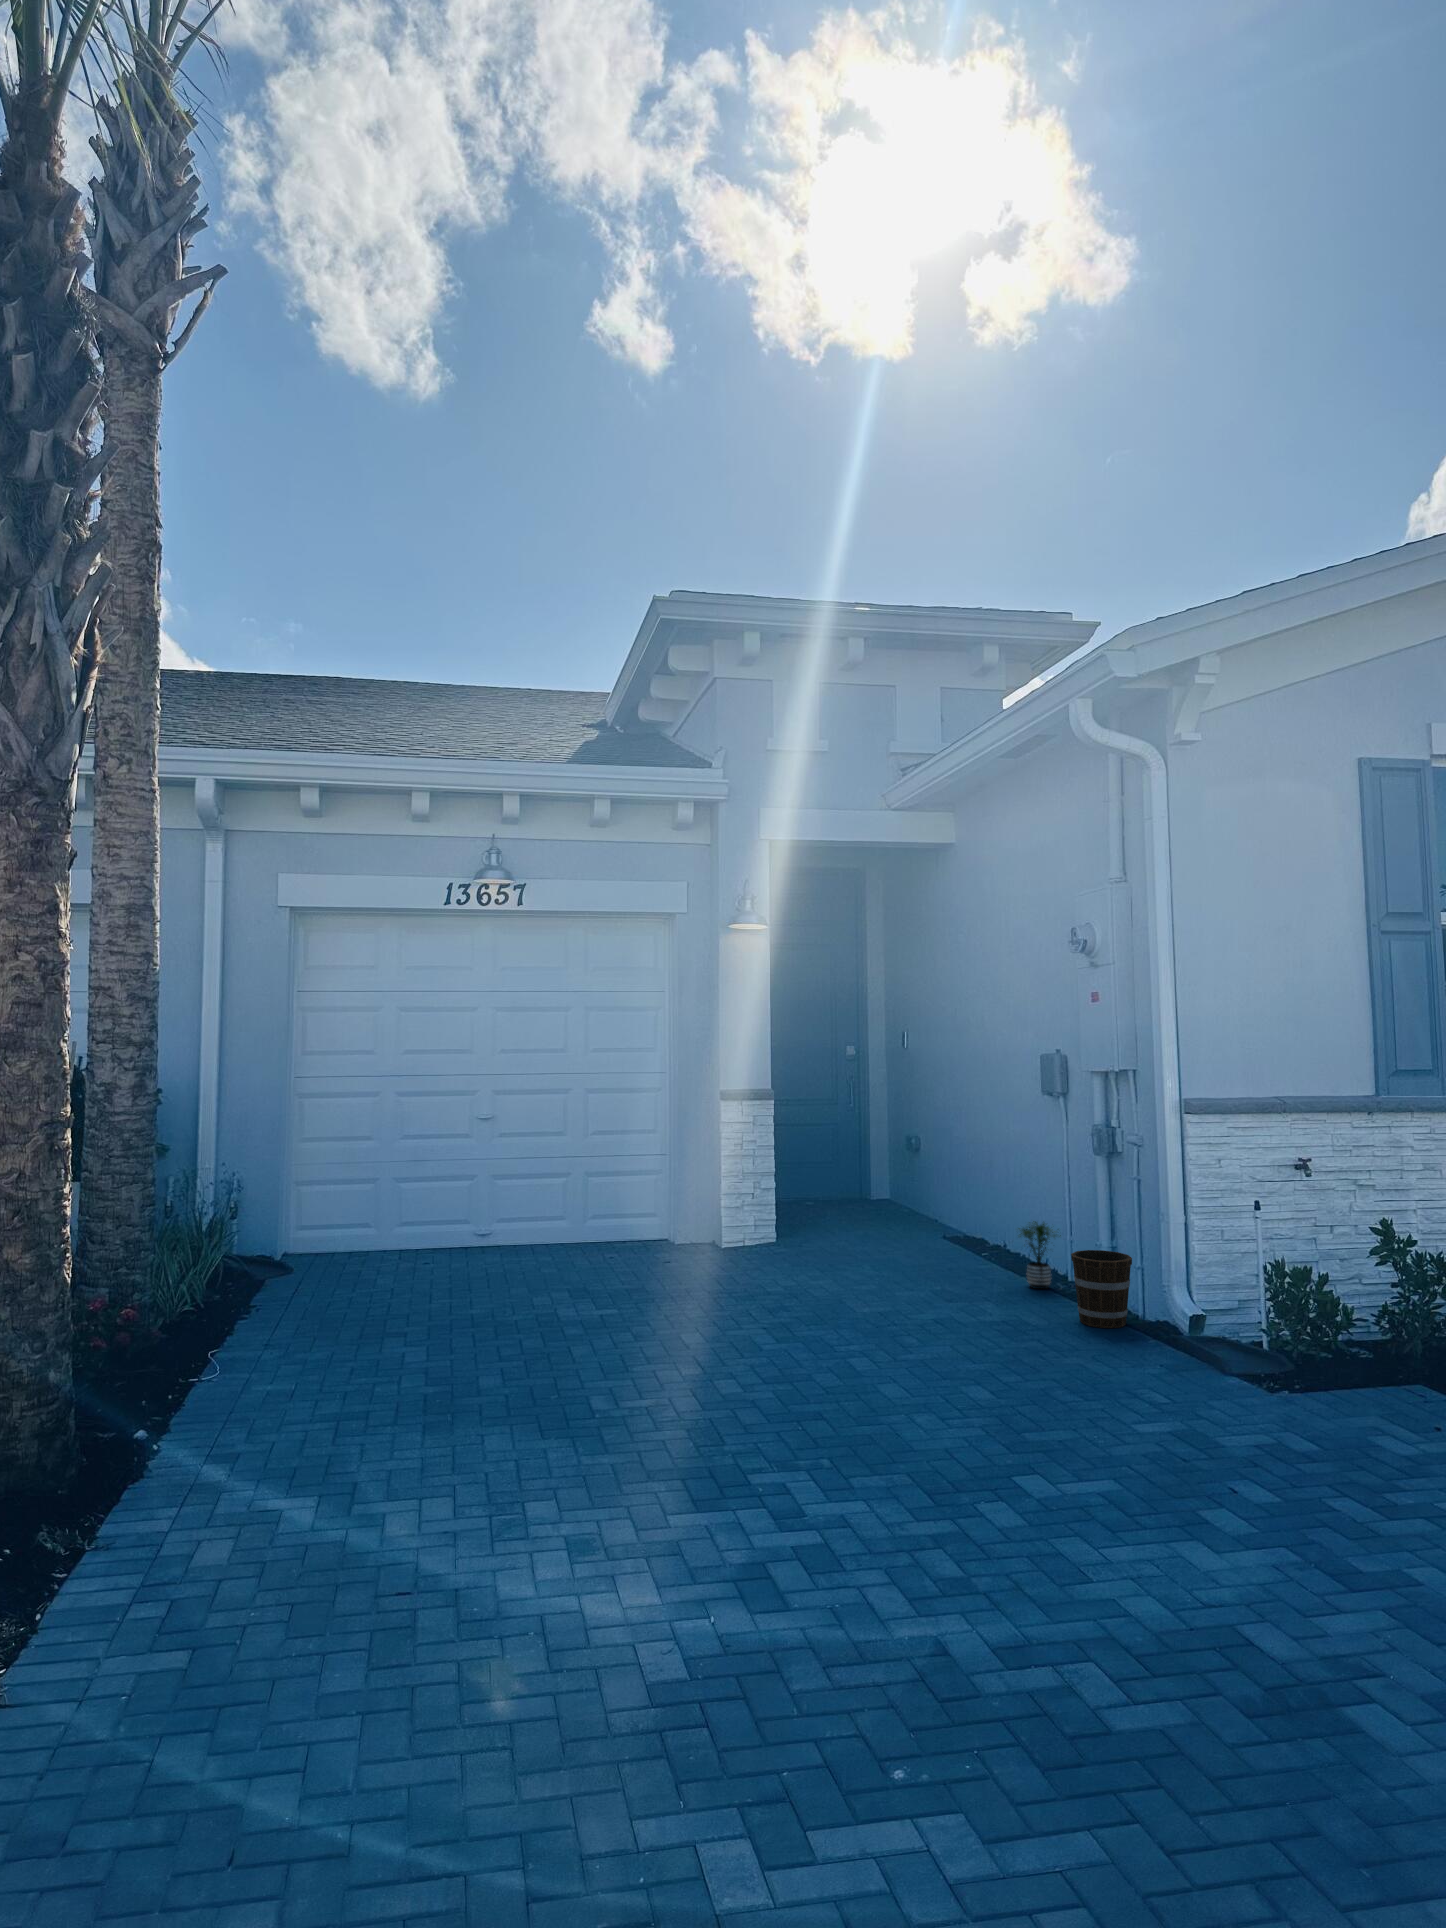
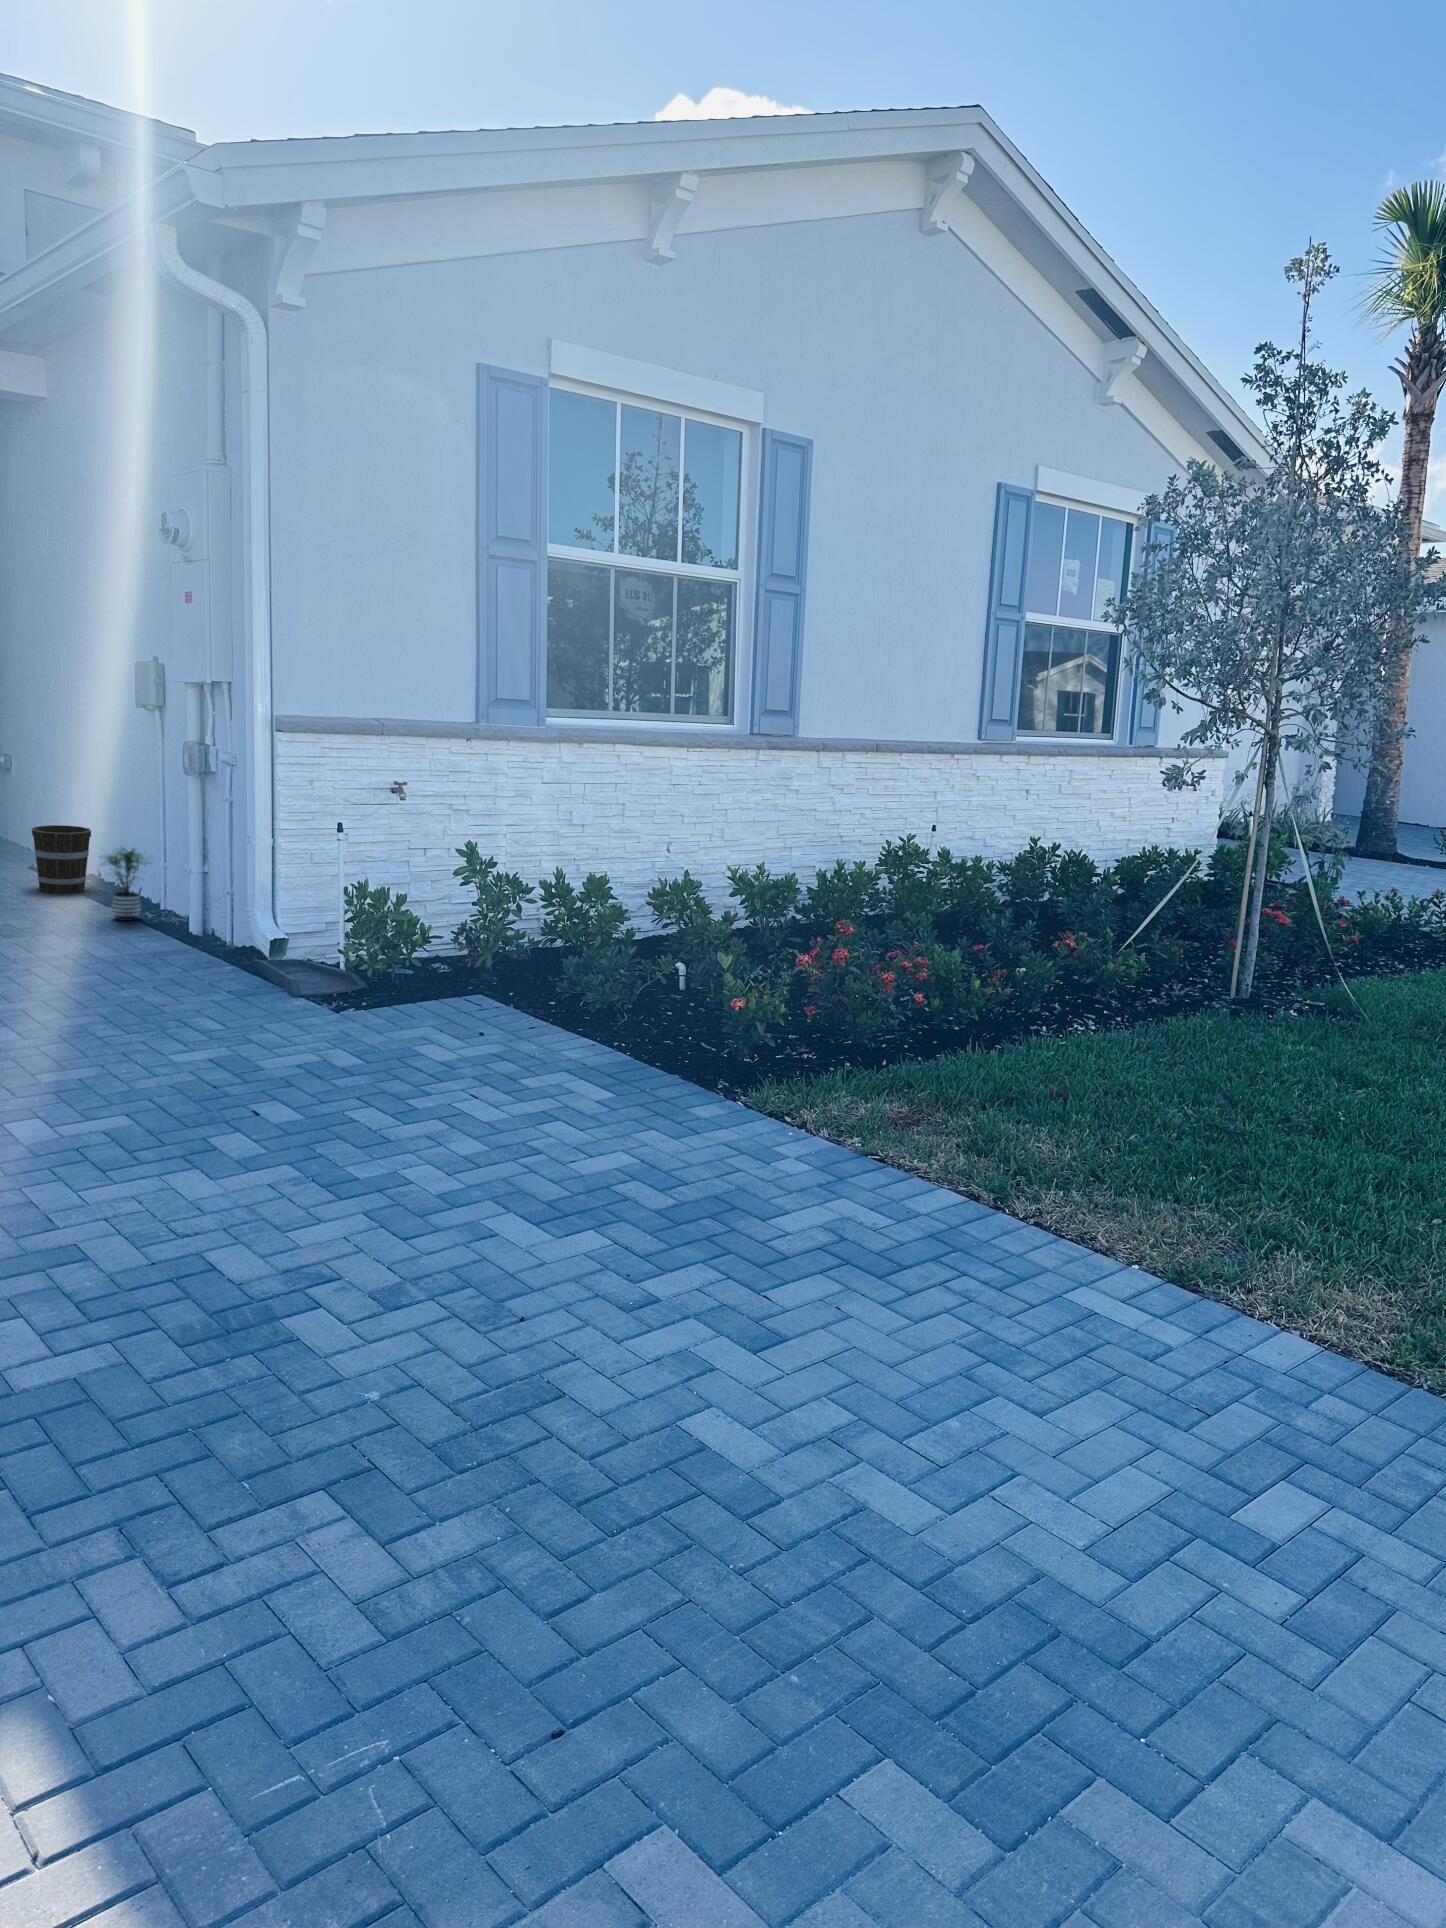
bucket: present [1071,1250,1132,1328] -> present [32,825,91,893]

